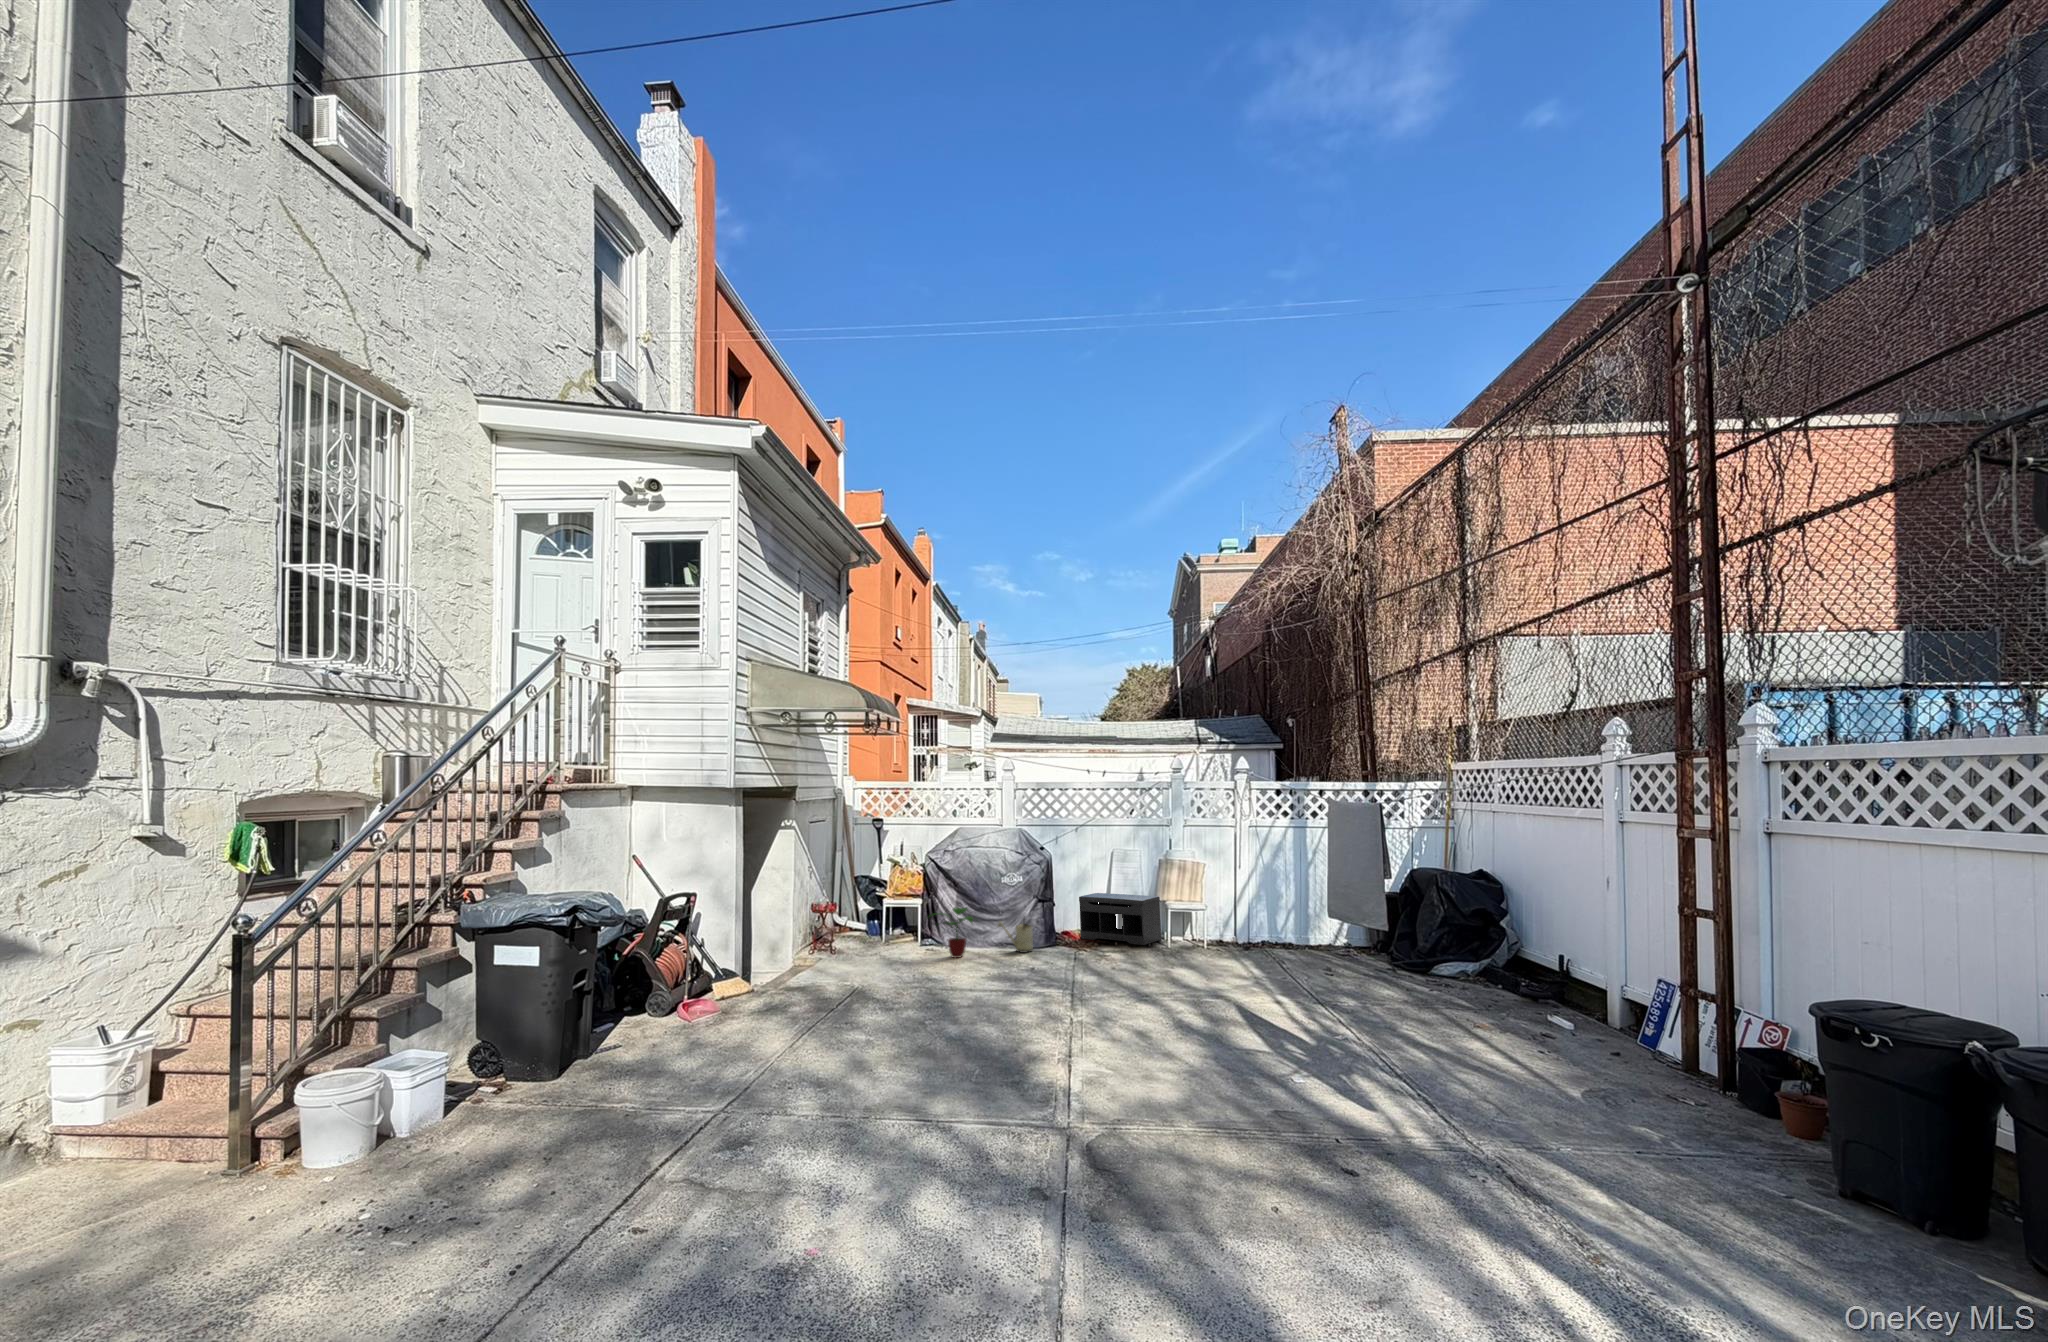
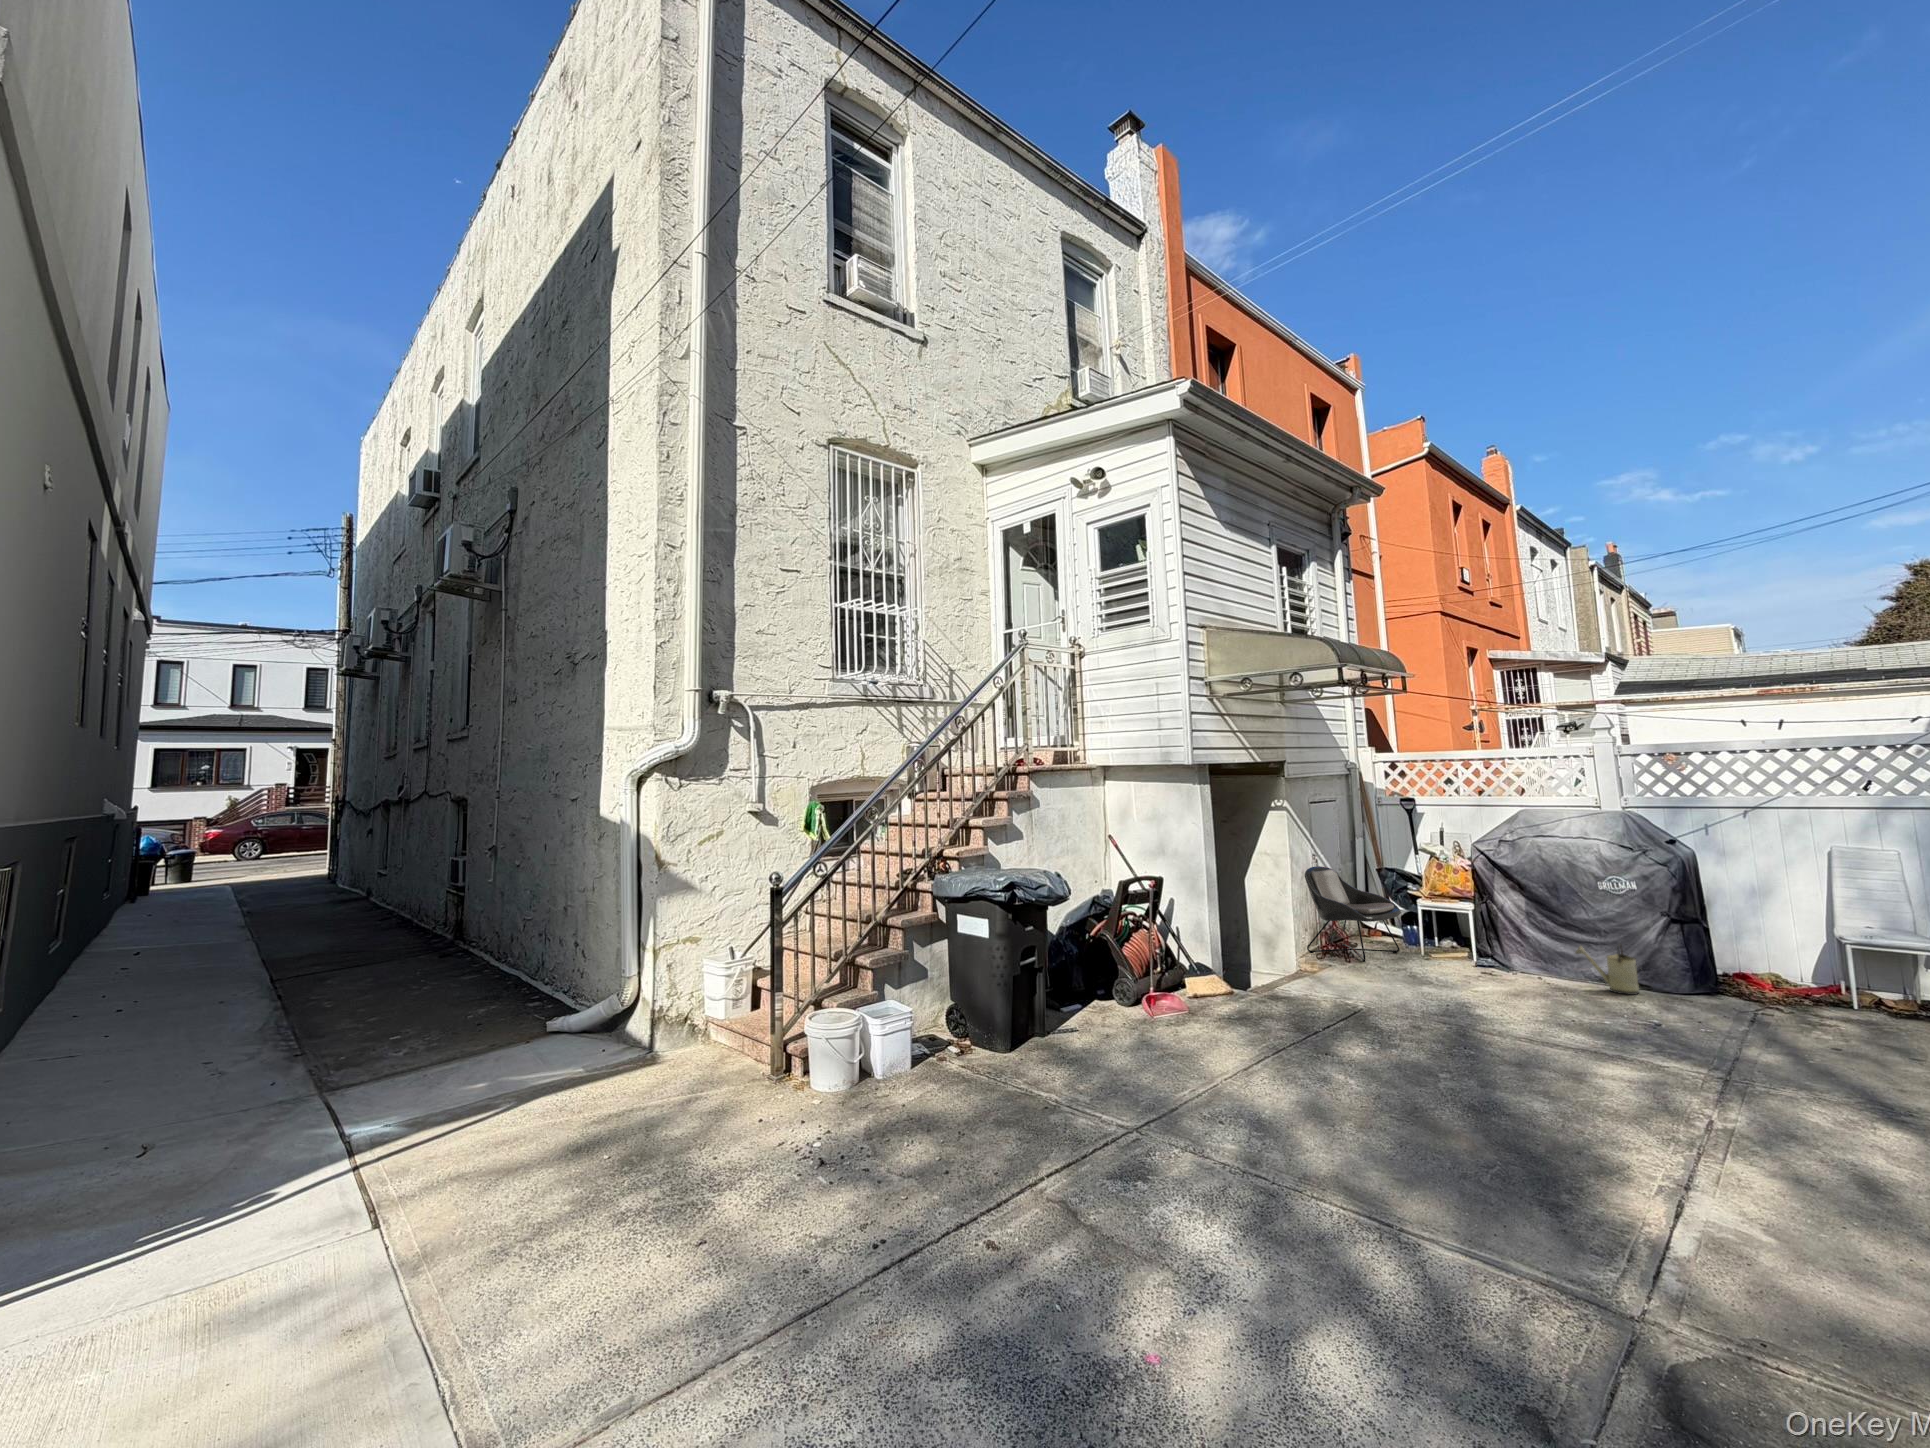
lounge chair: none [796,877,873,957] -> present [1305,866,1401,962]
bench: present [1079,893,1161,945] -> none [1730,923,1914,1017]
potted plant: present [930,907,973,958] -> none [1461,920,1543,986]

